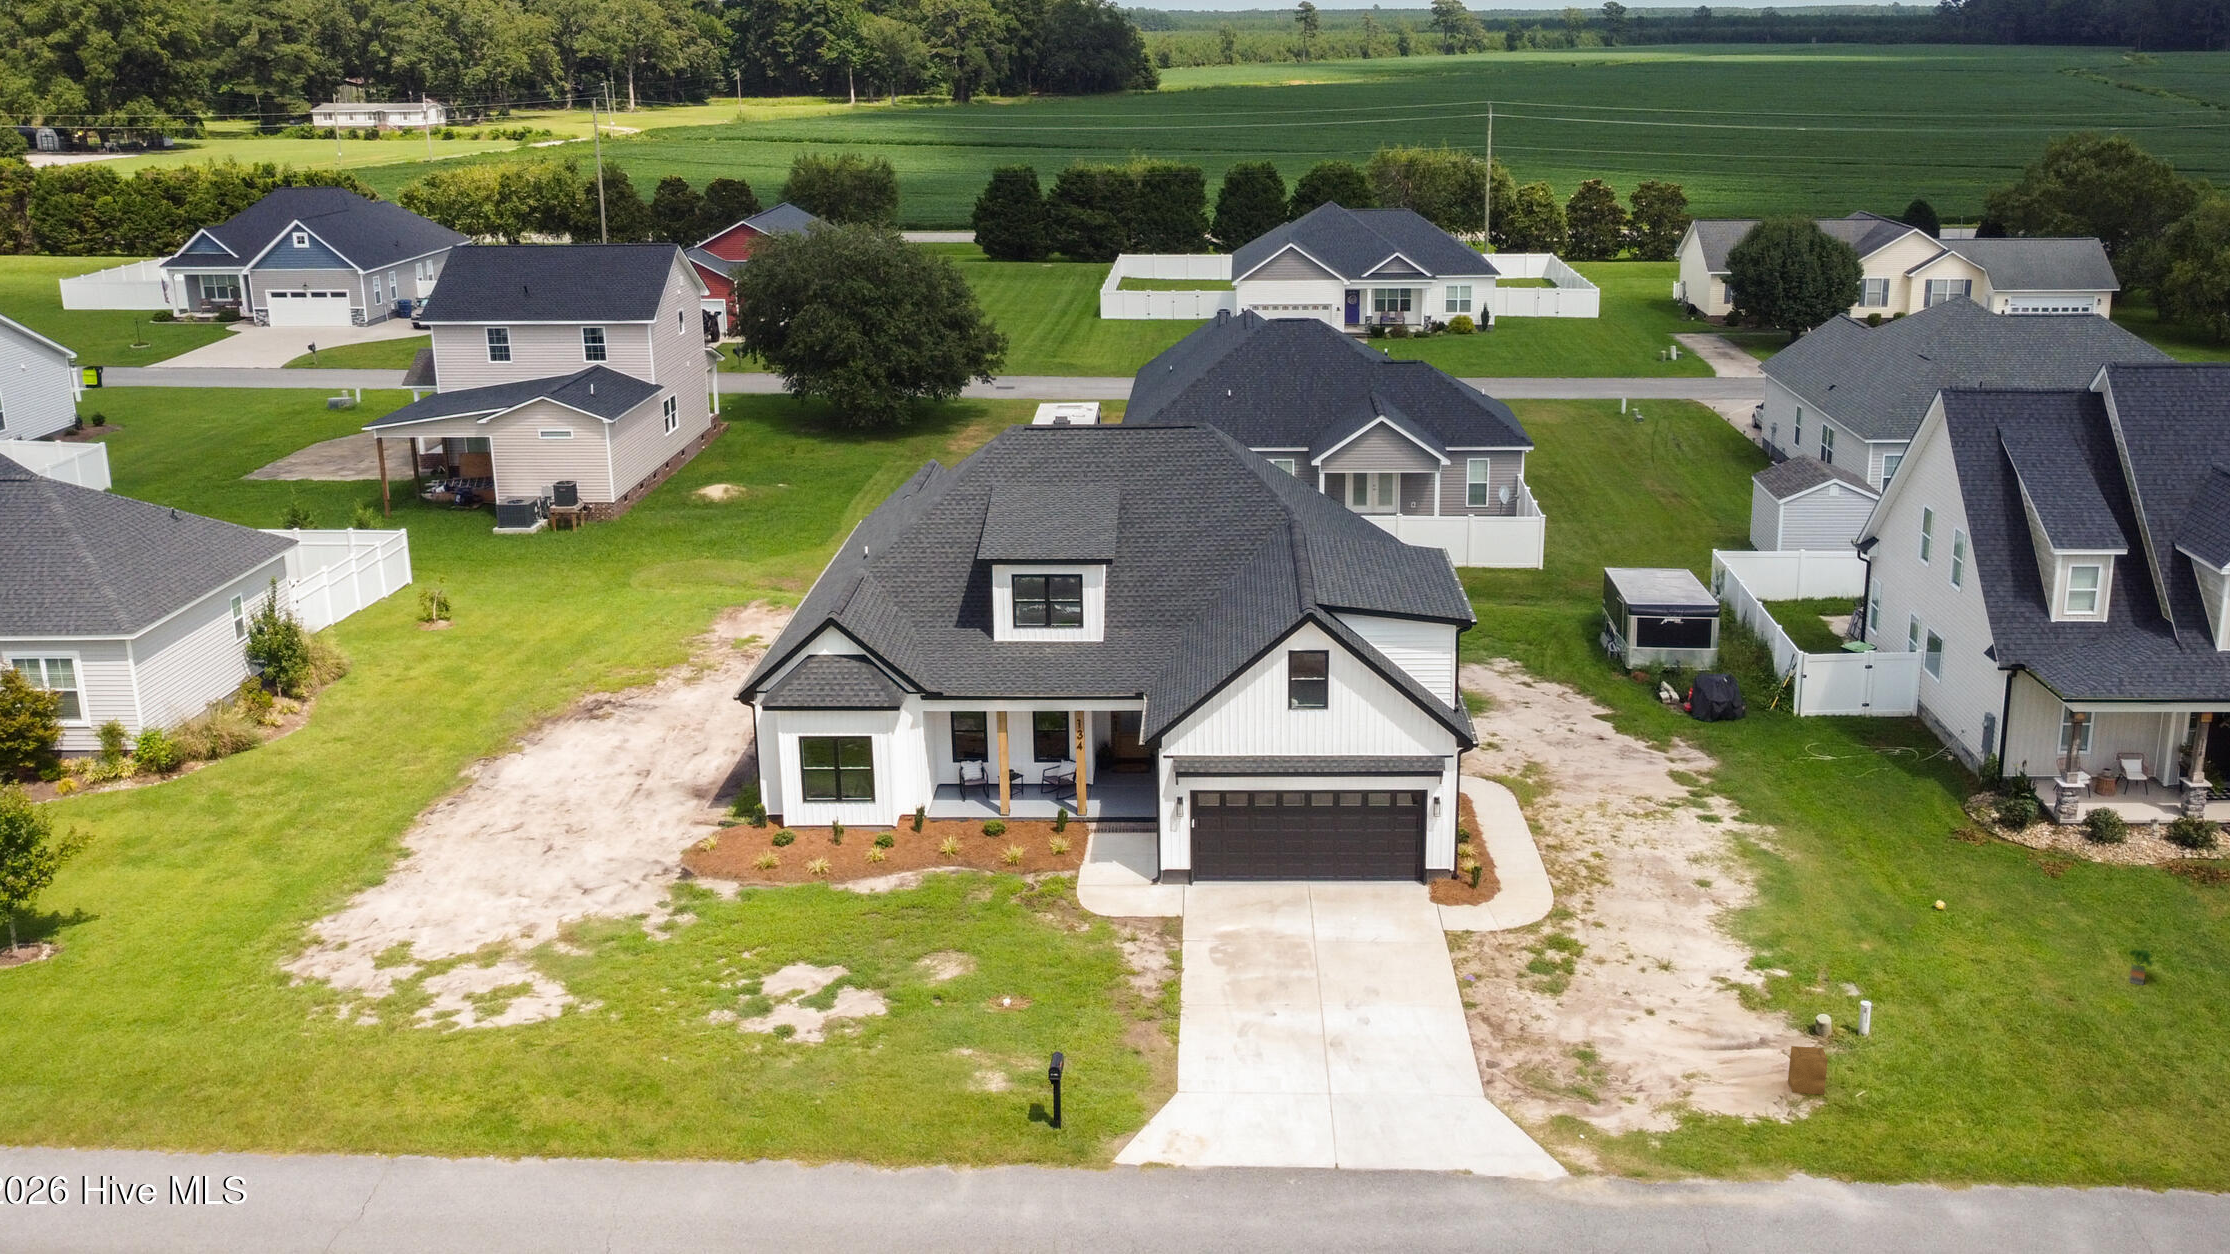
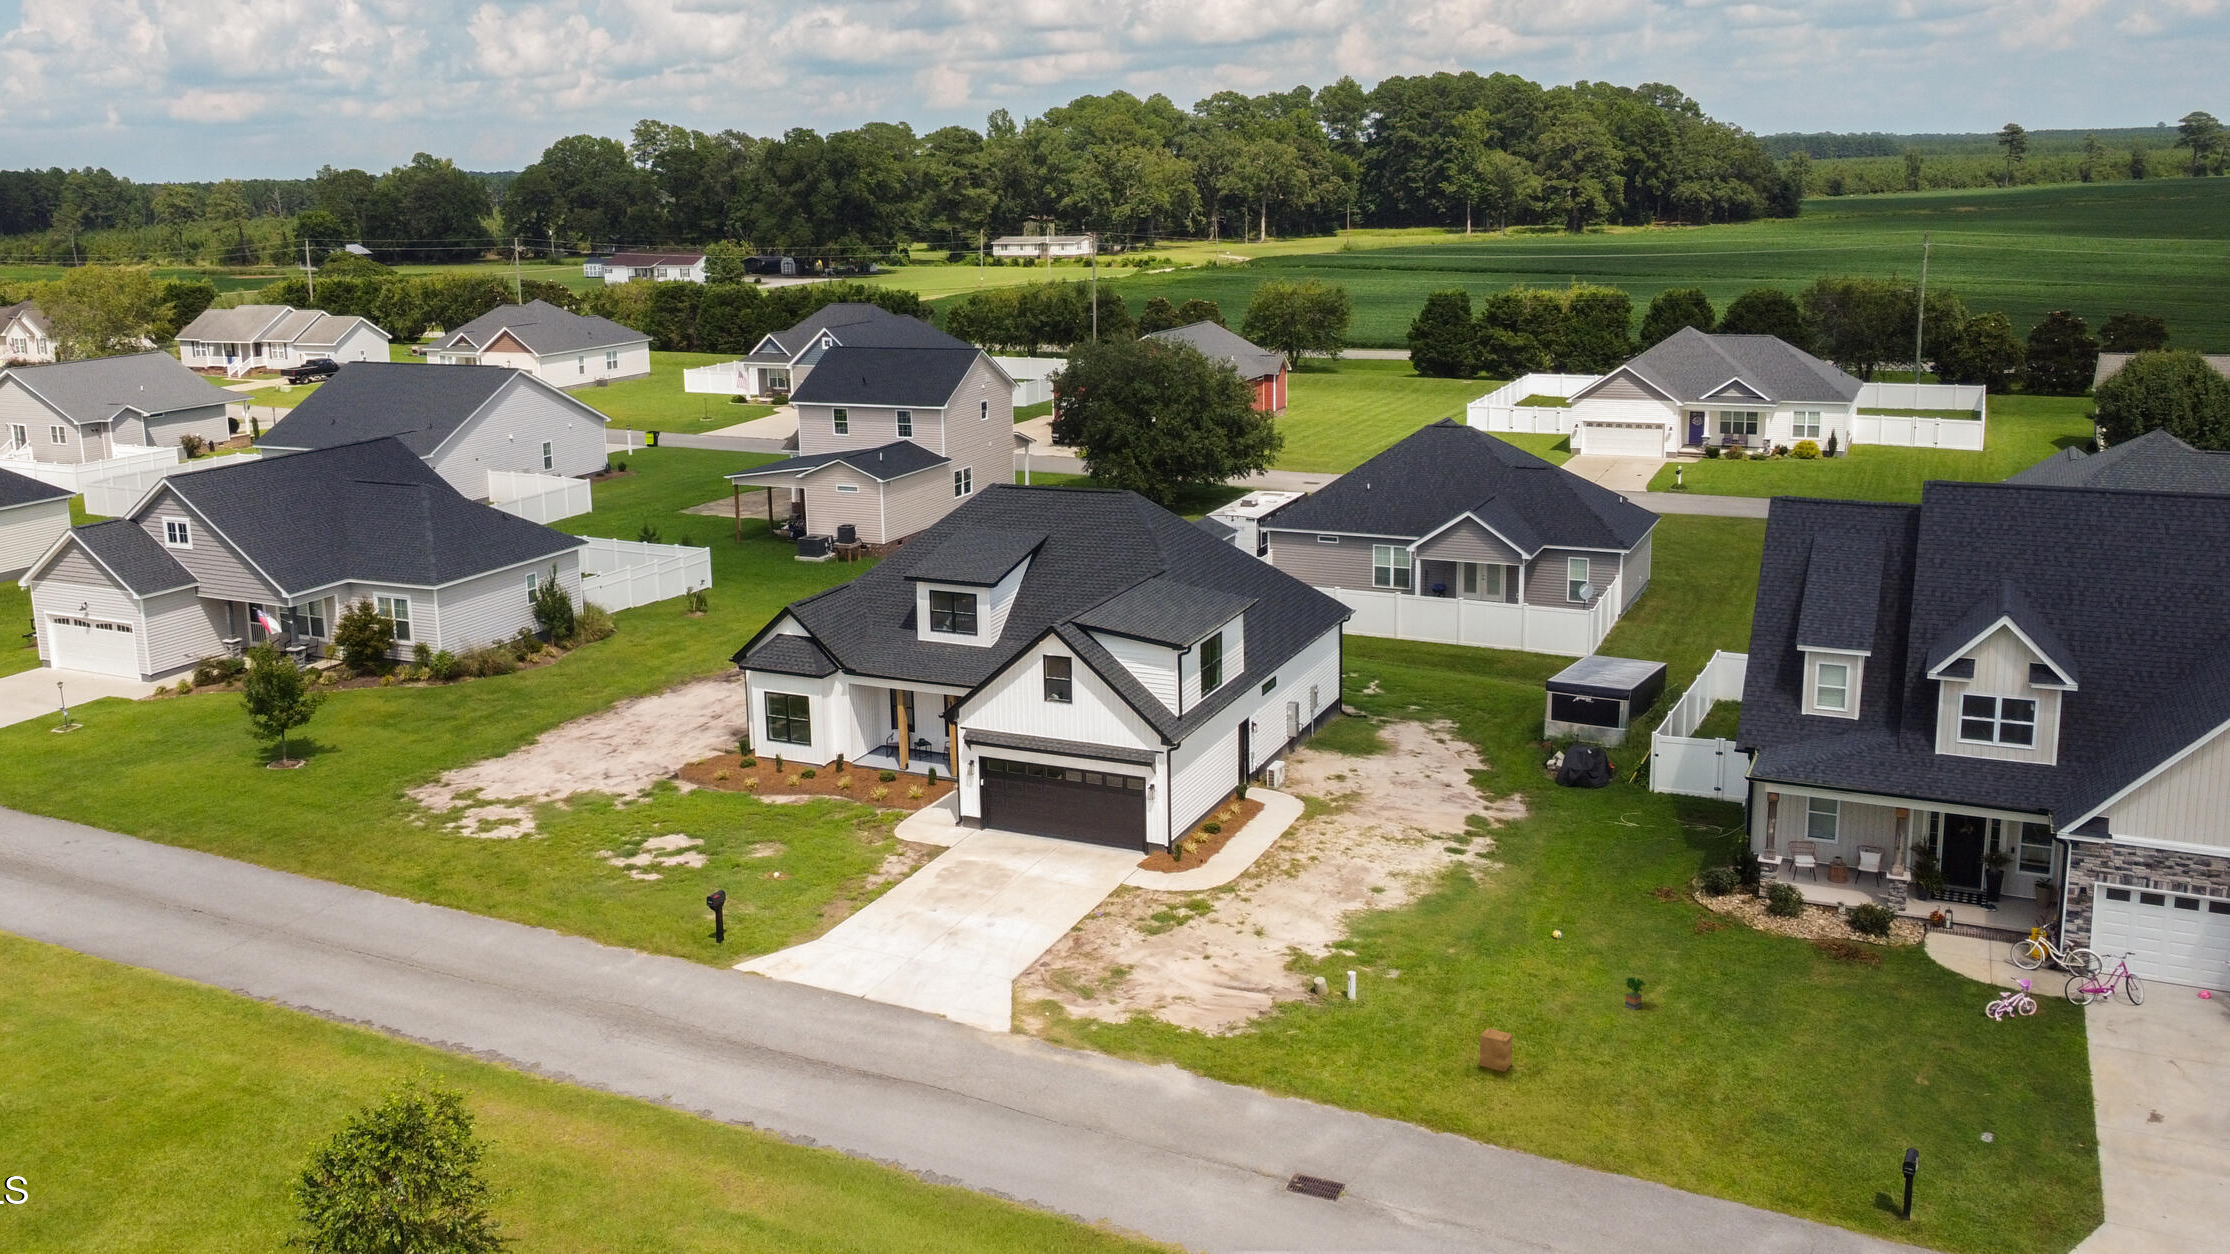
cardboard box: present [1788,1046,1828,1094] -> present [1480,1028,1513,1072]

